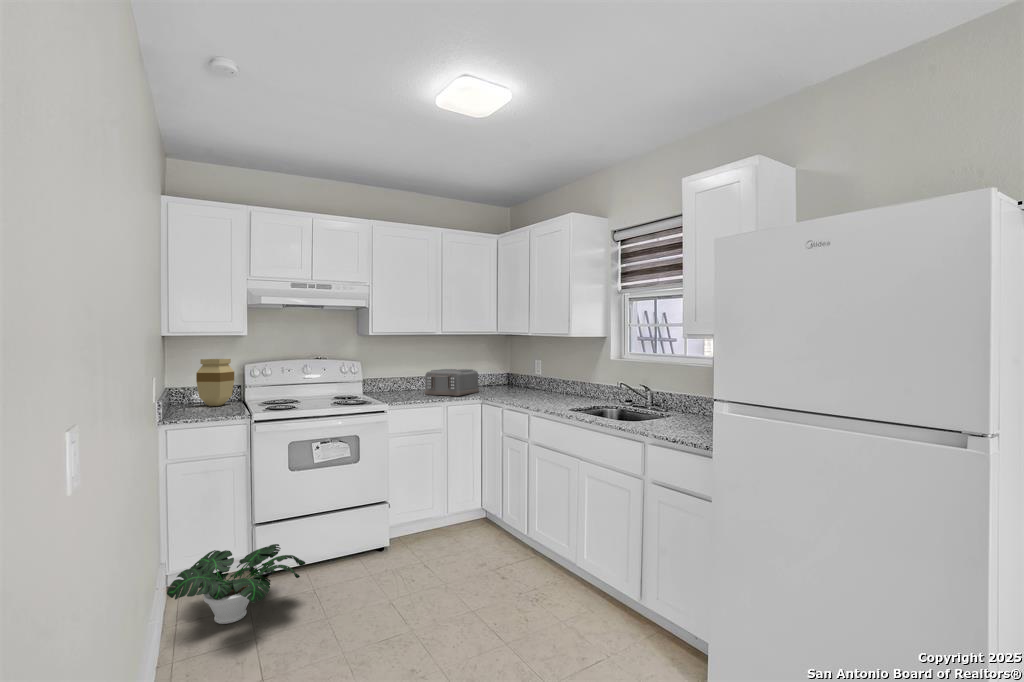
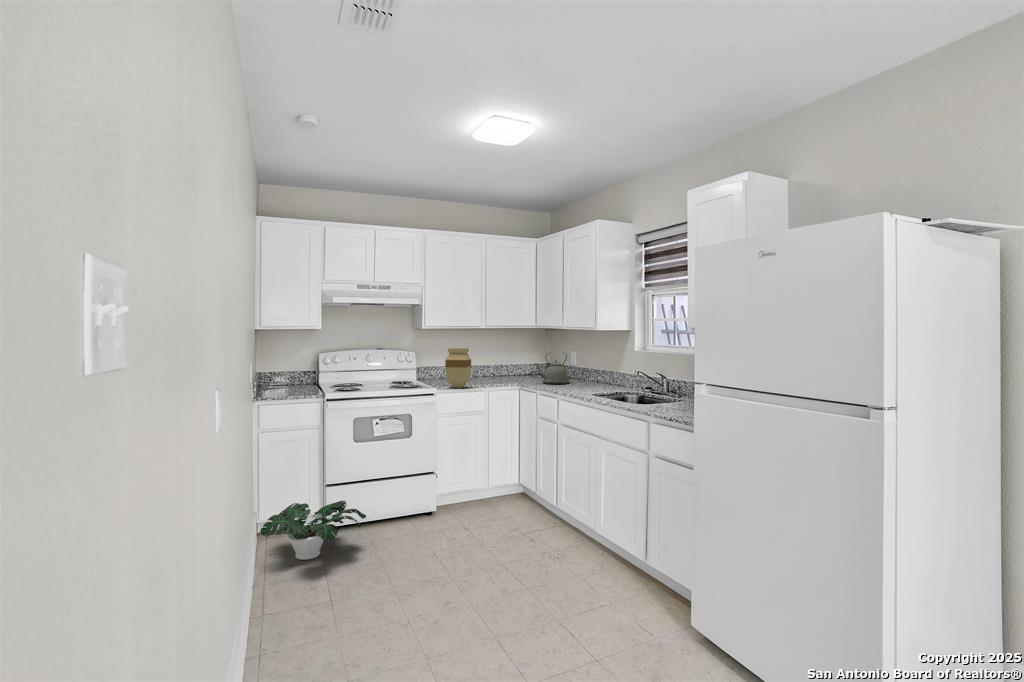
vase: present [196,359,234,406] -> present [445,348,471,388]
kettle: none [498,361,536,396] -> present [535,353,569,384]
toaster: present [424,369,479,396] -> none [470,359,519,383]

